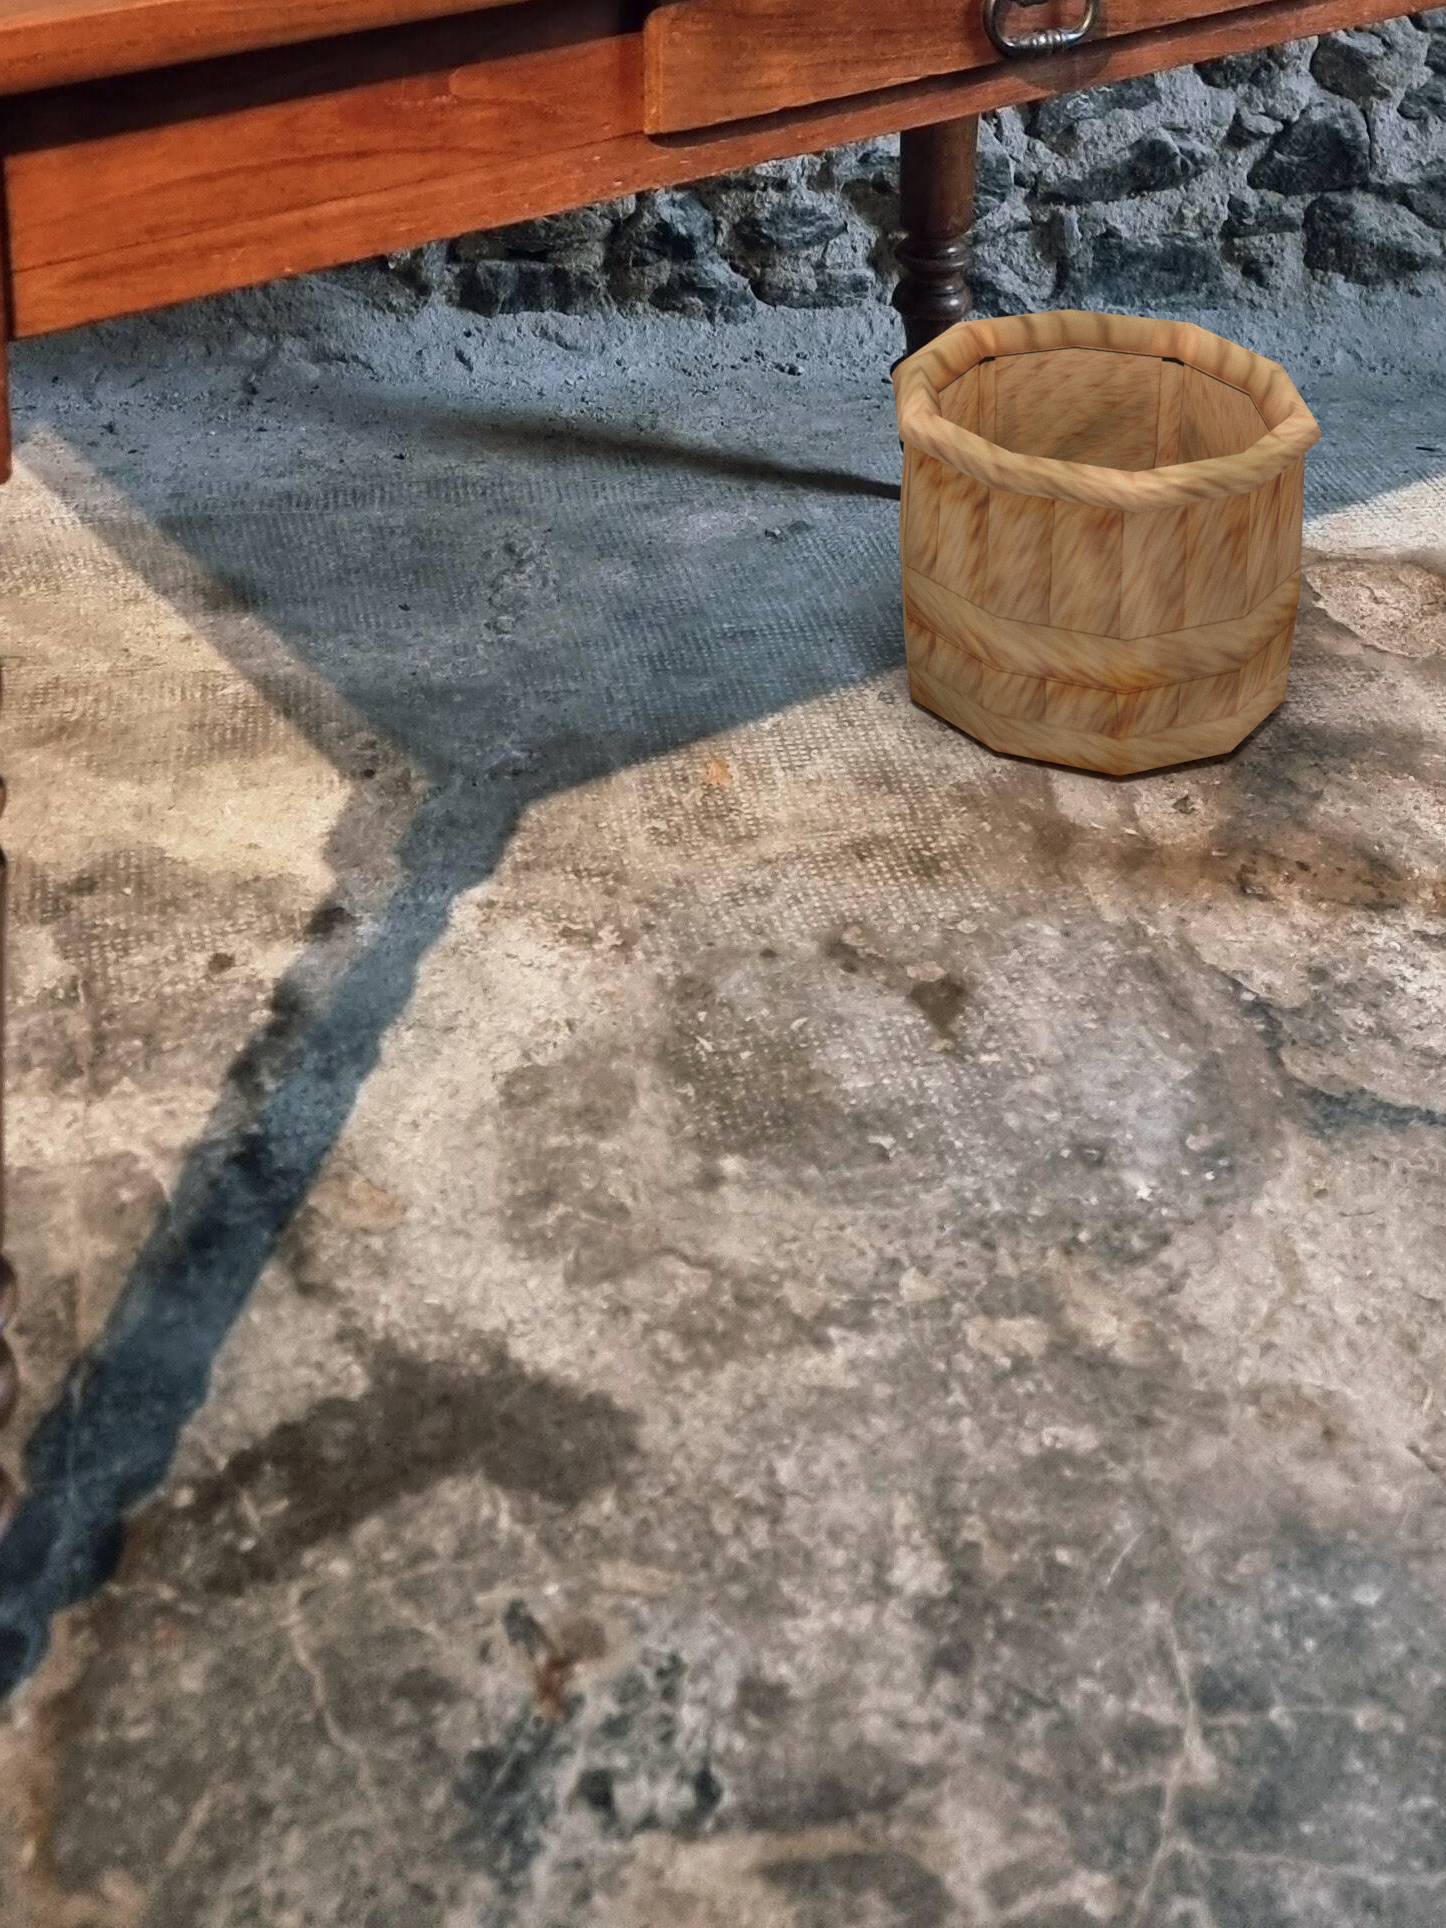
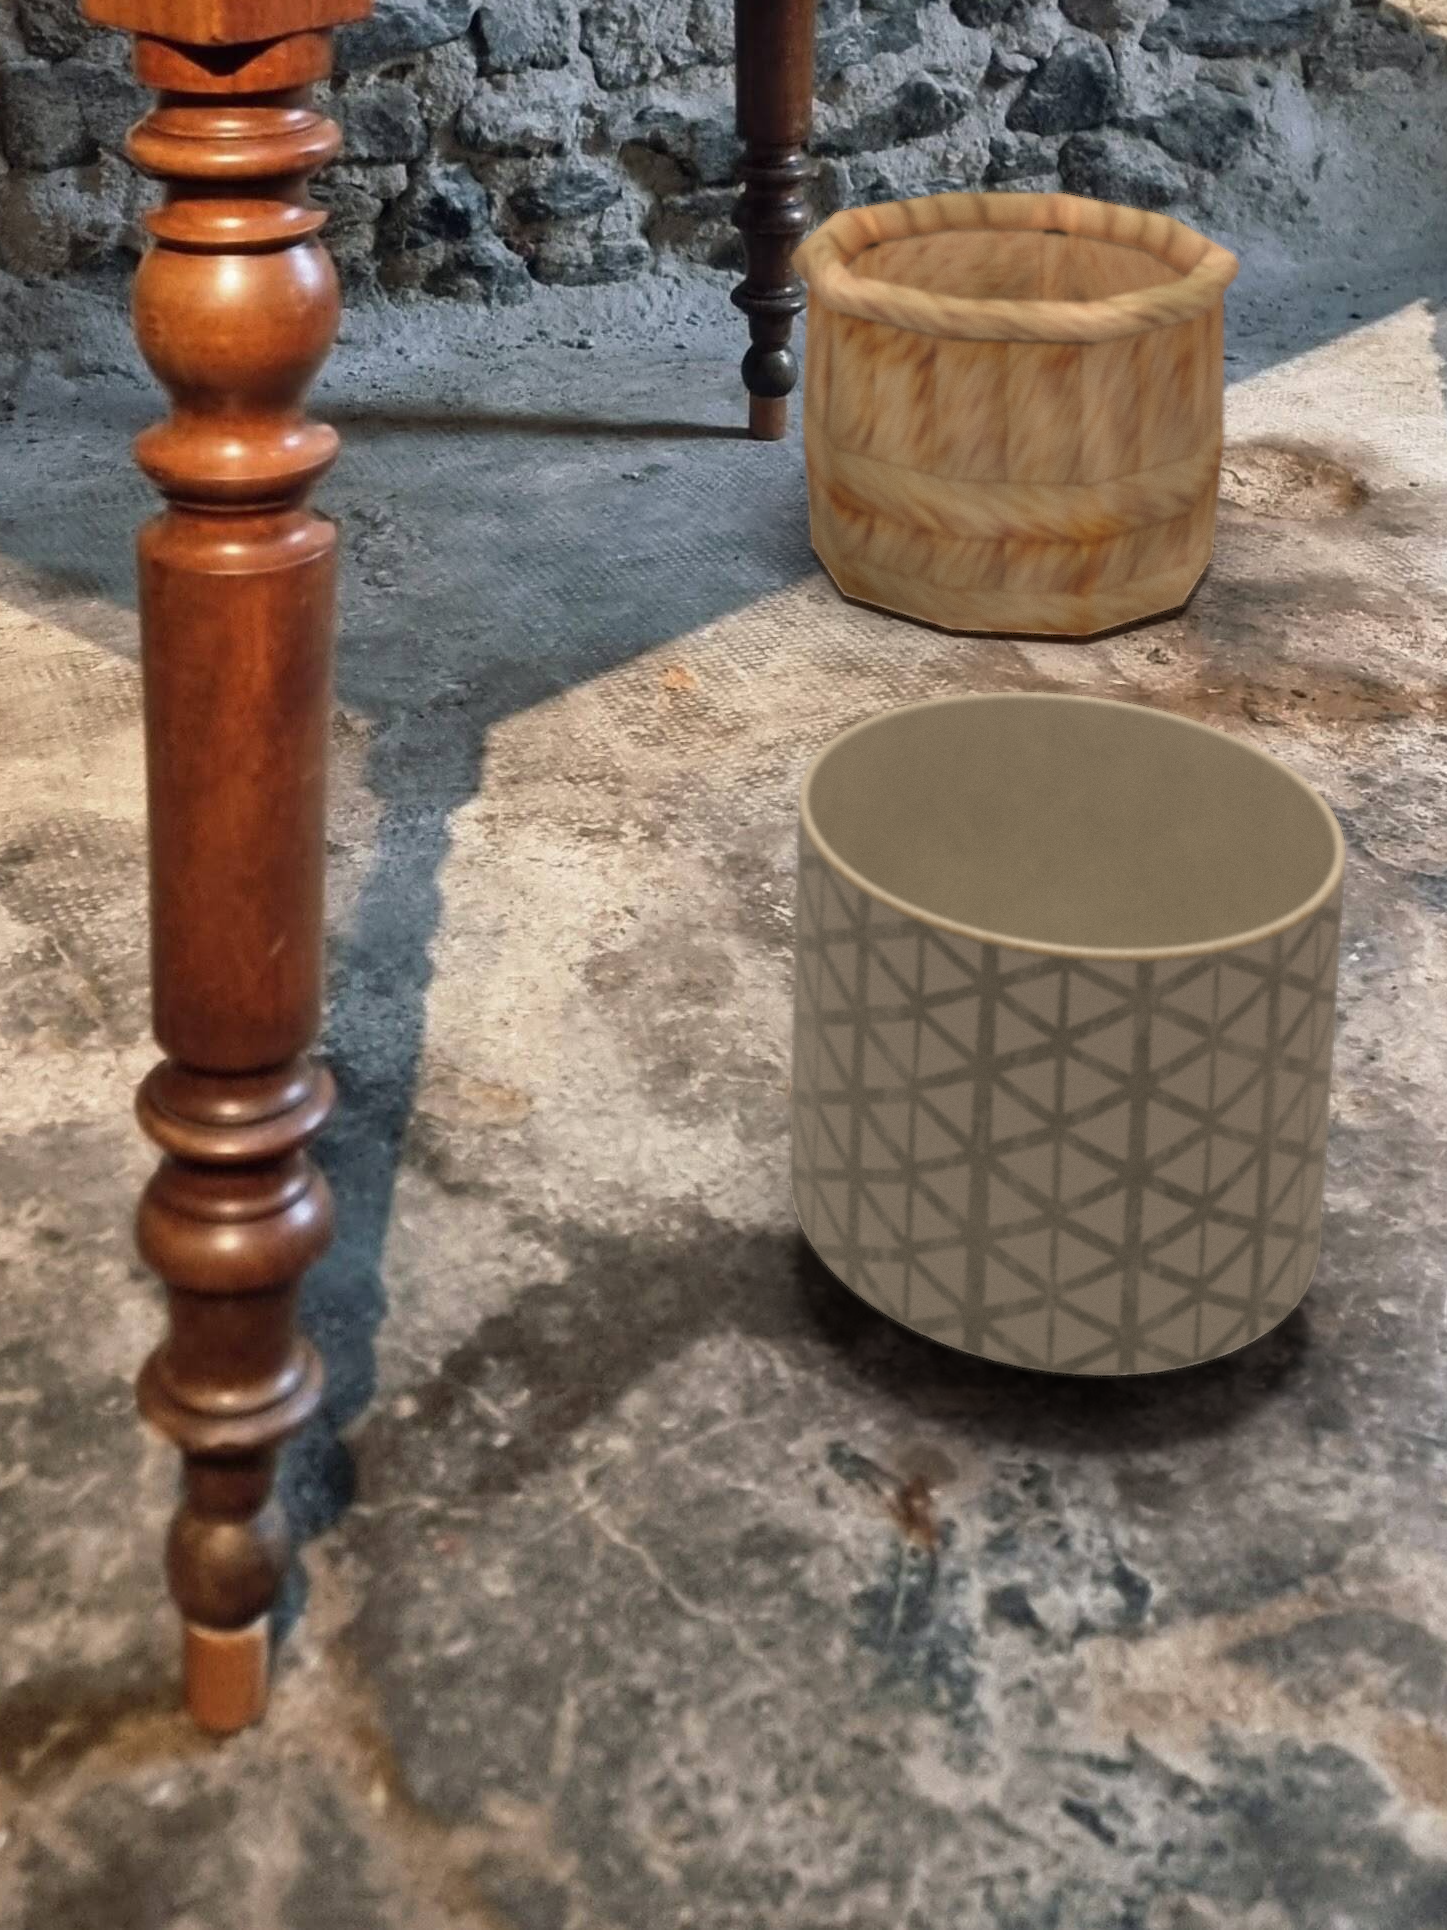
planter: none [548,940,1036,1601] -> present [789,692,1346,1376]

